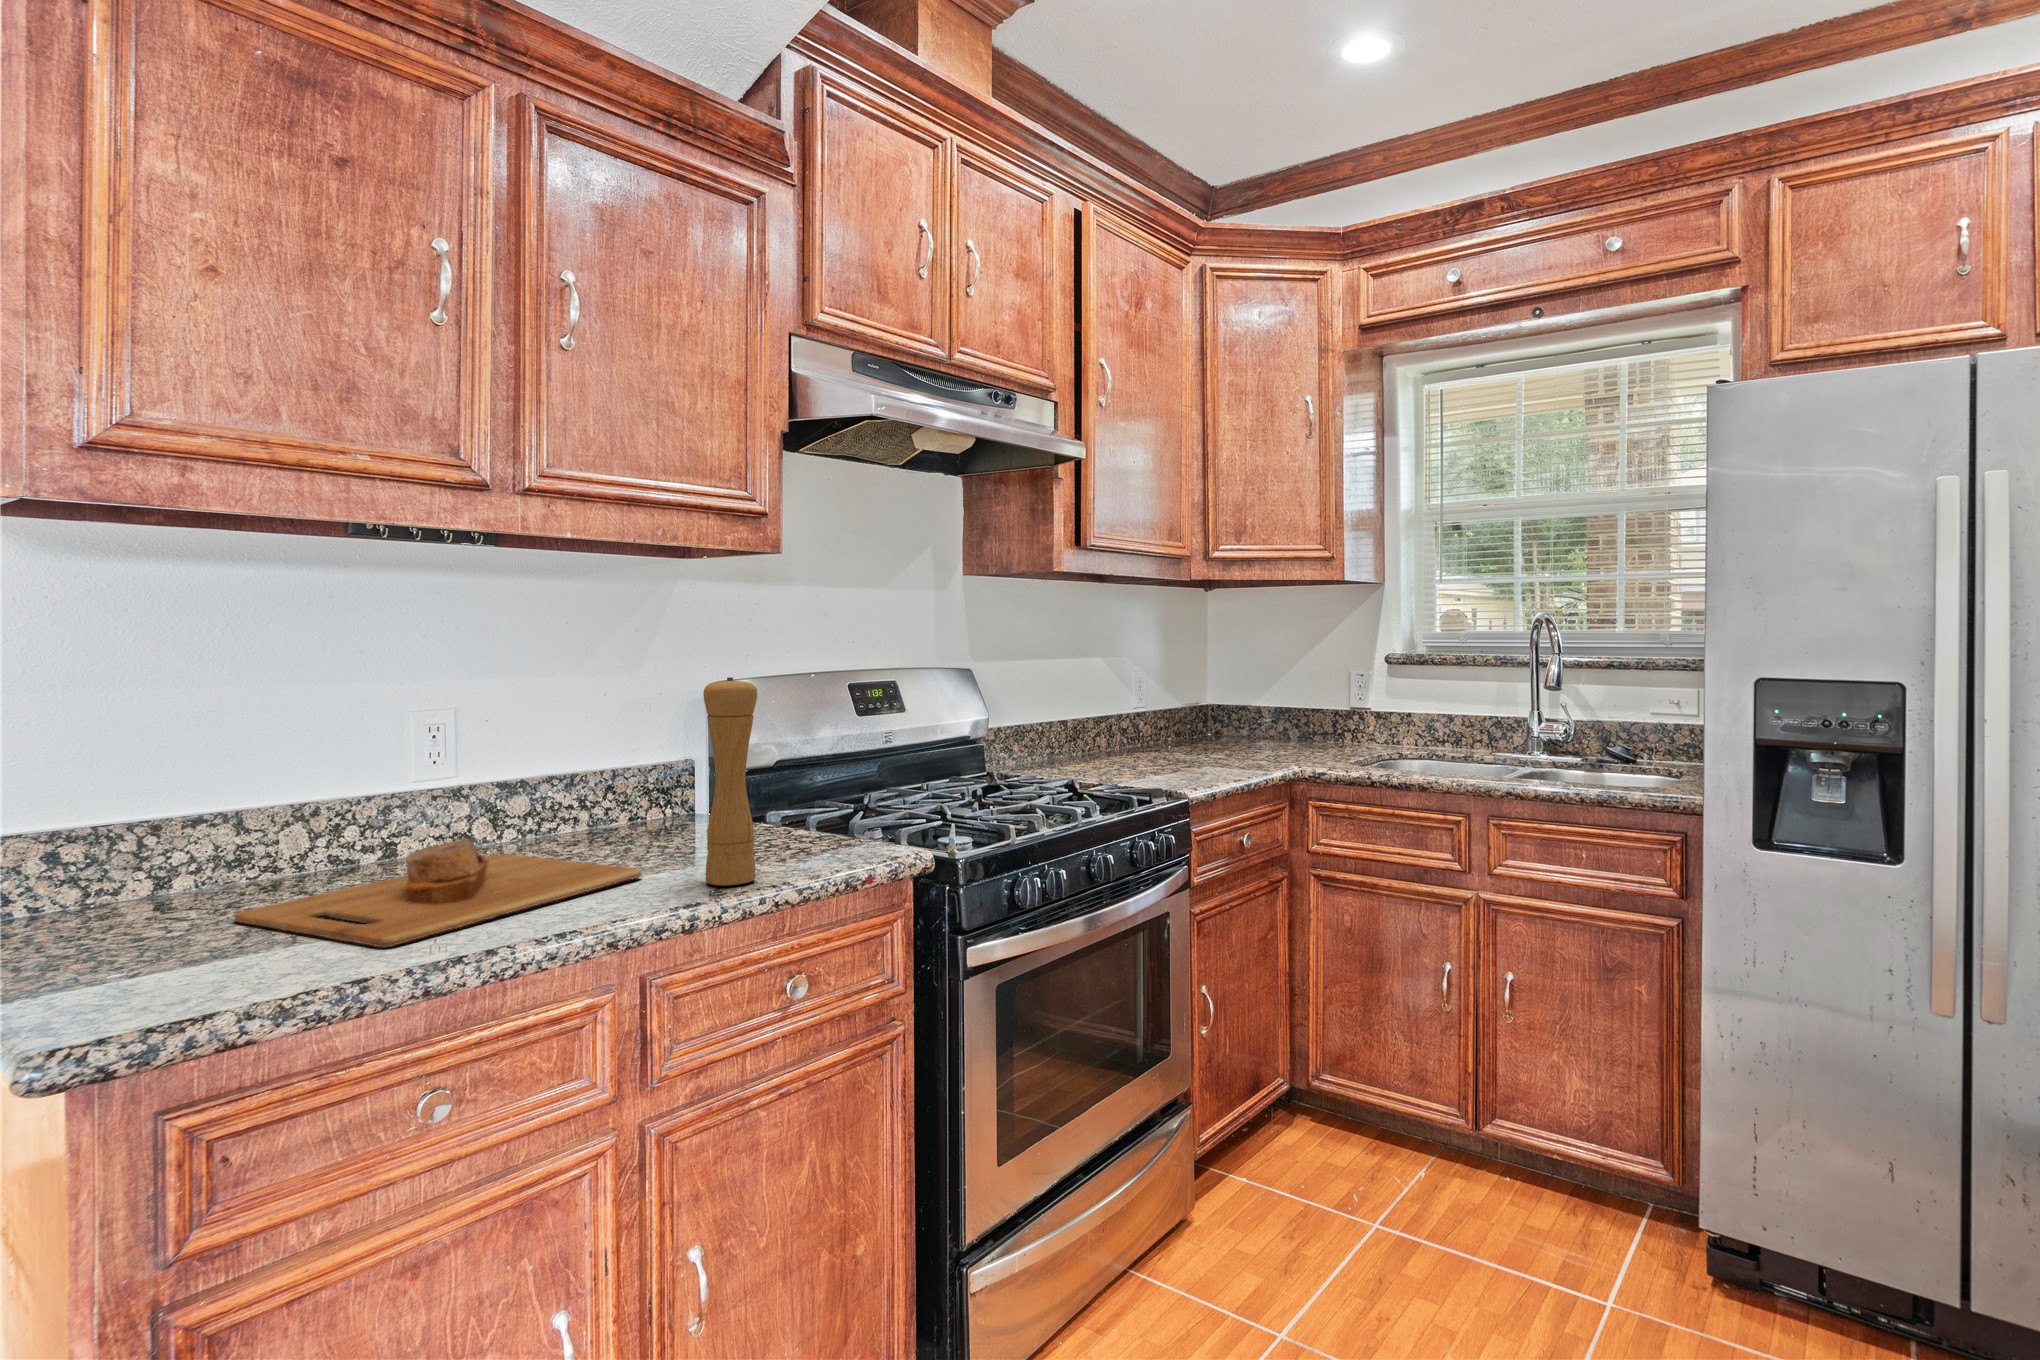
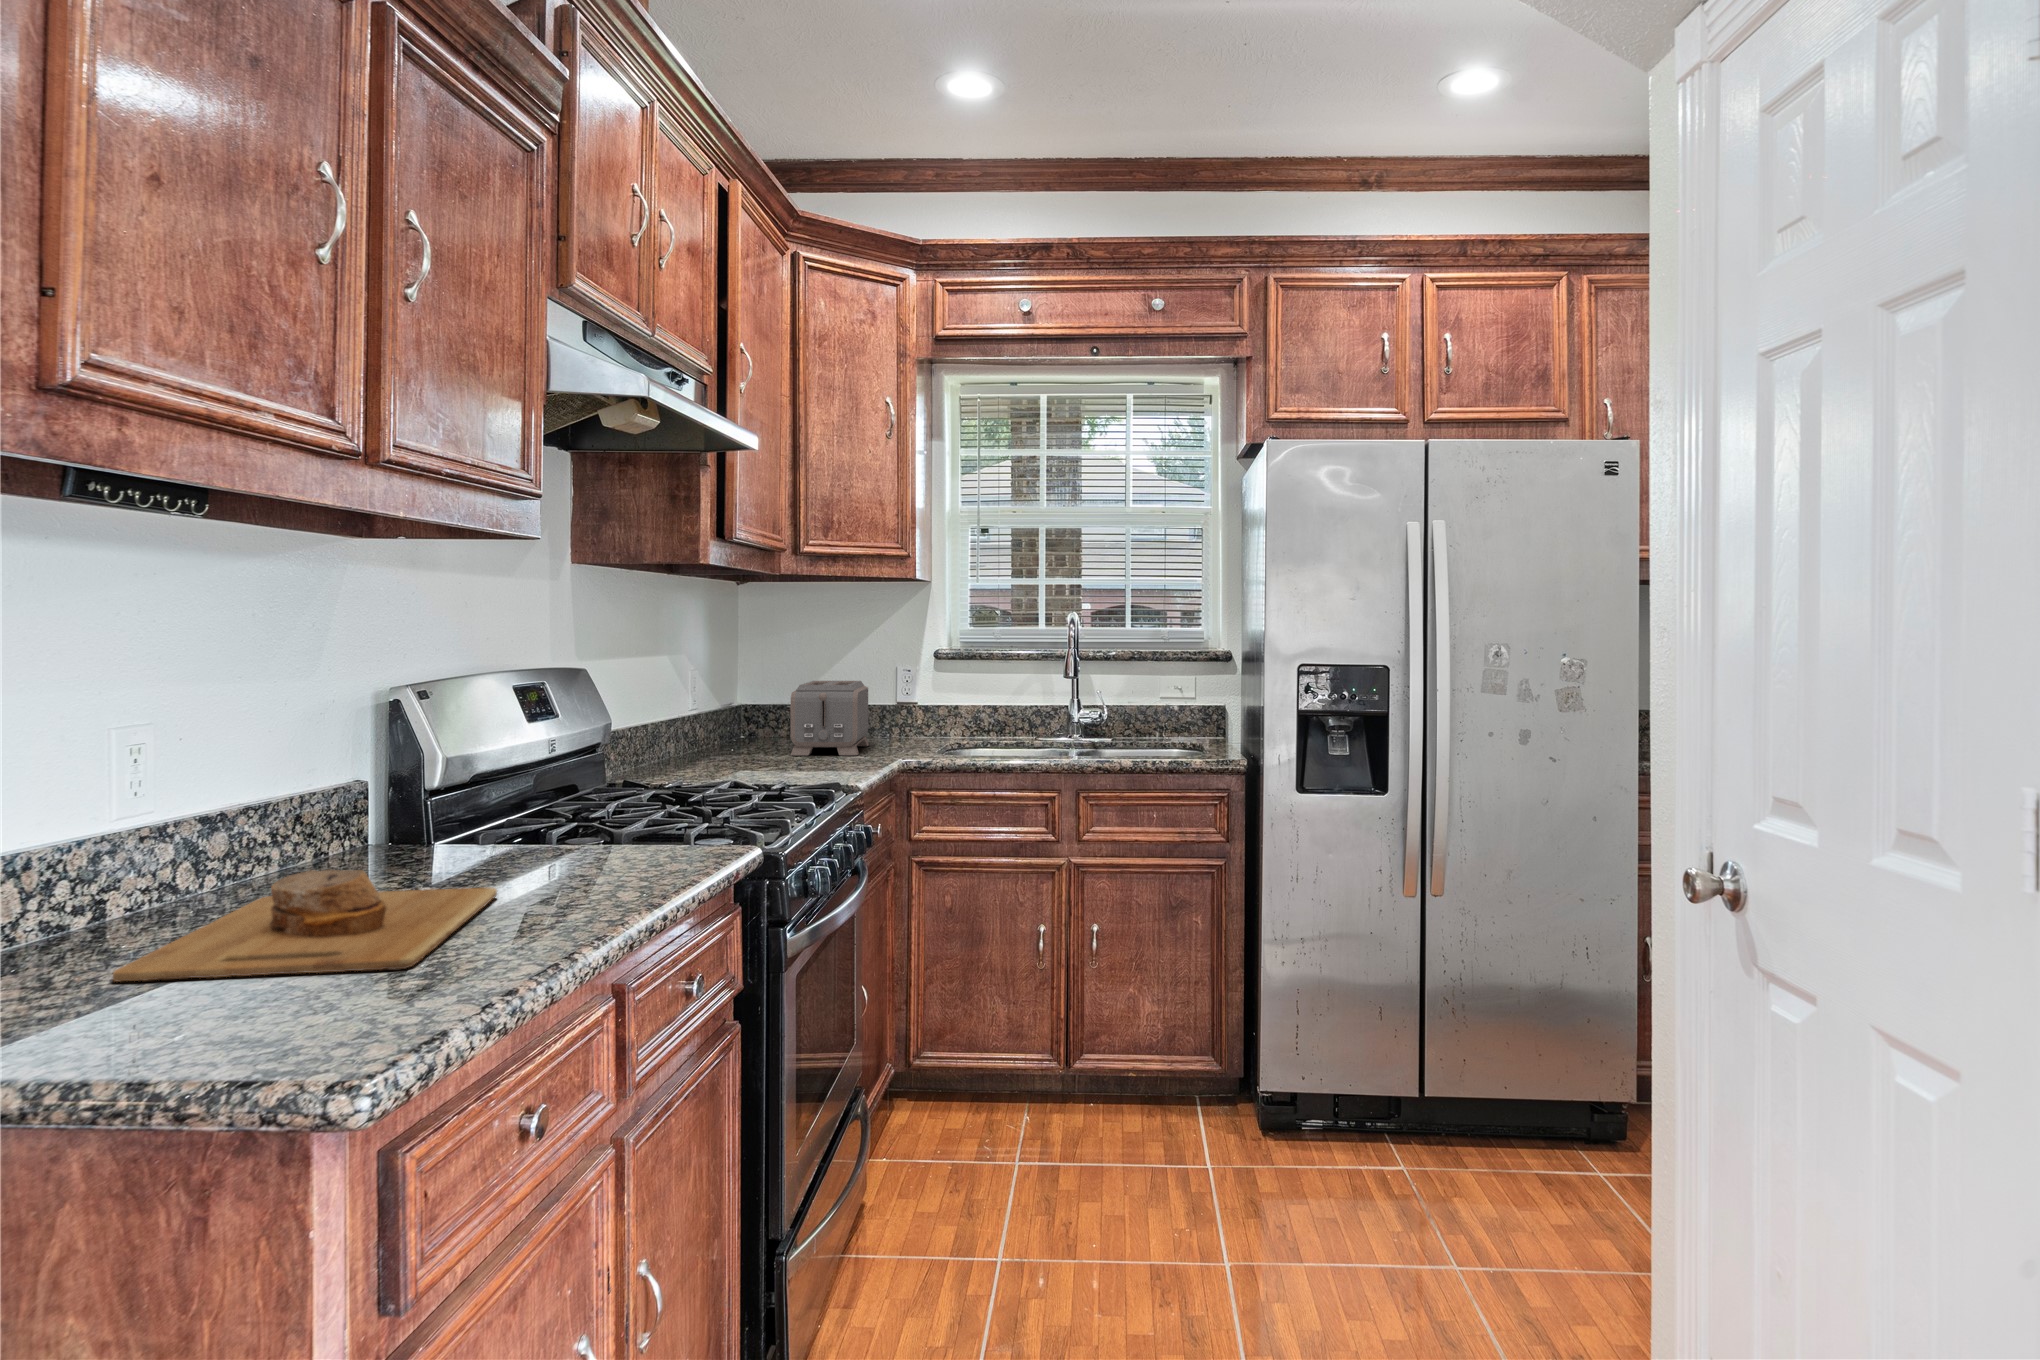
pepper mill: present [703,677,757,886] -> none [574,680,632,891]
toaster: none [1221,683,1316,758] -> present [790,681,869,756]

